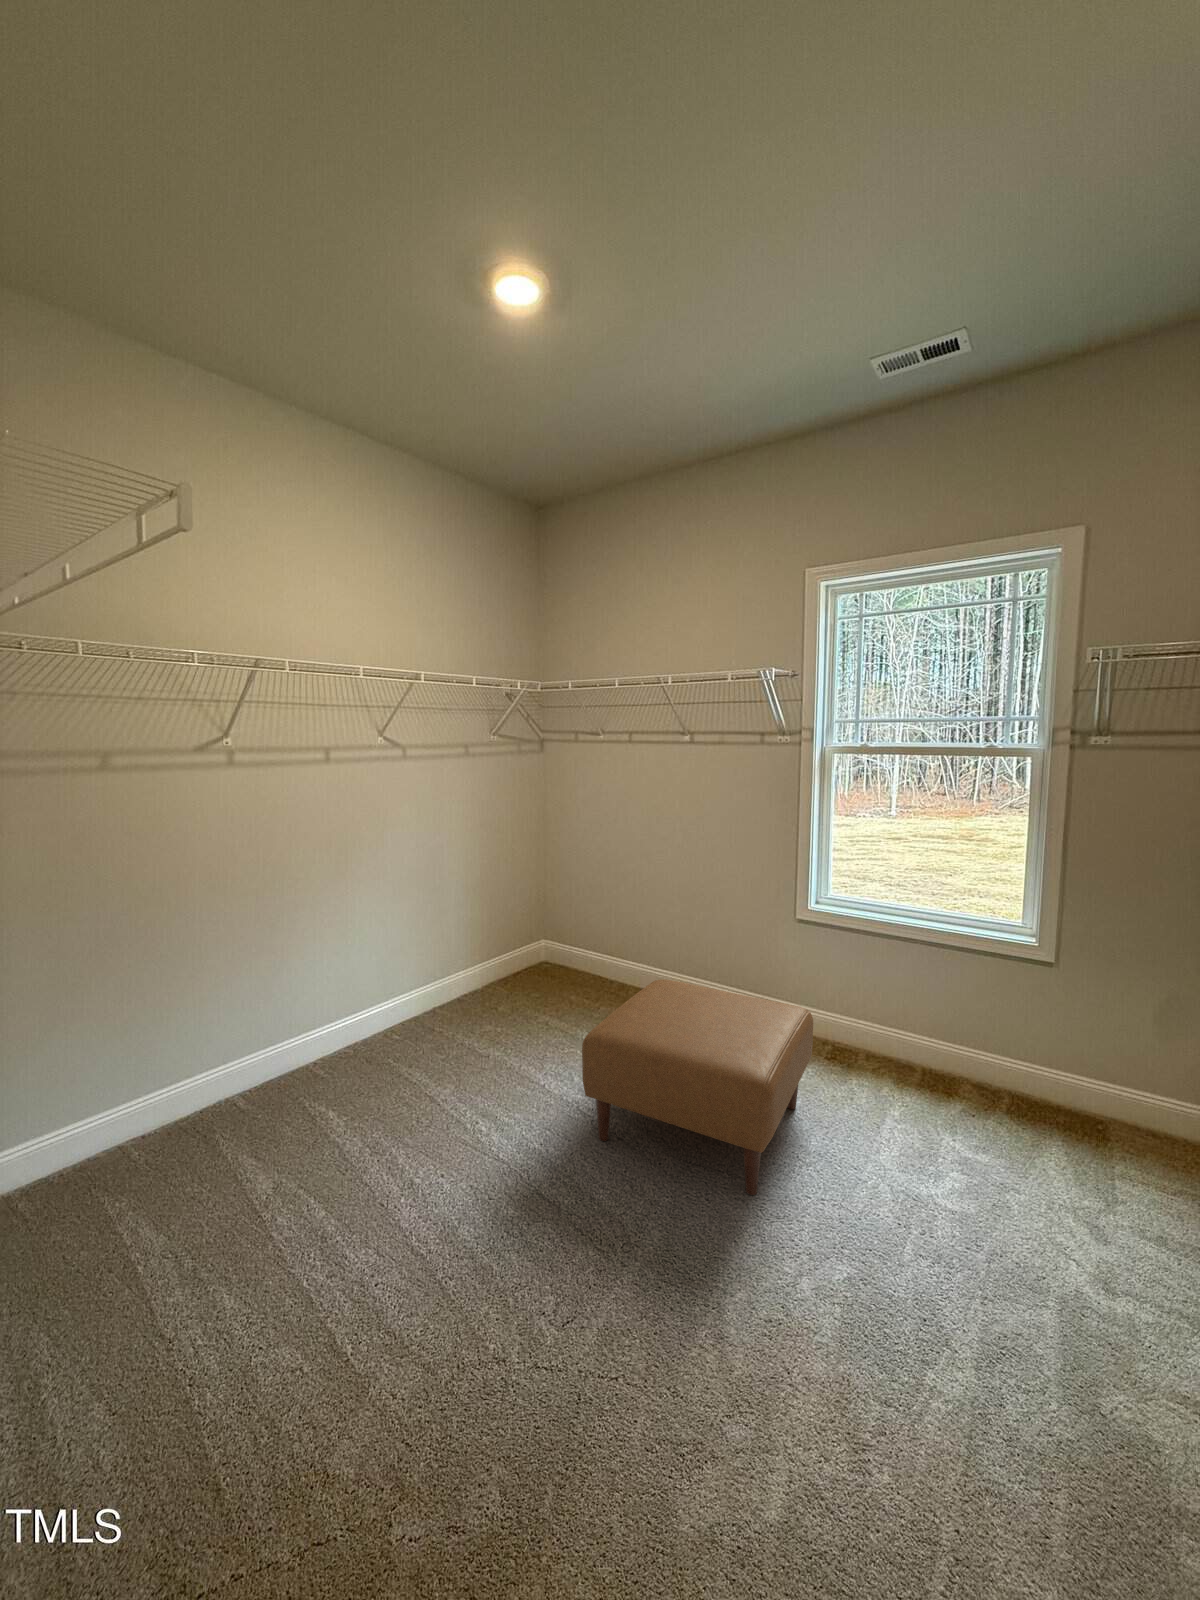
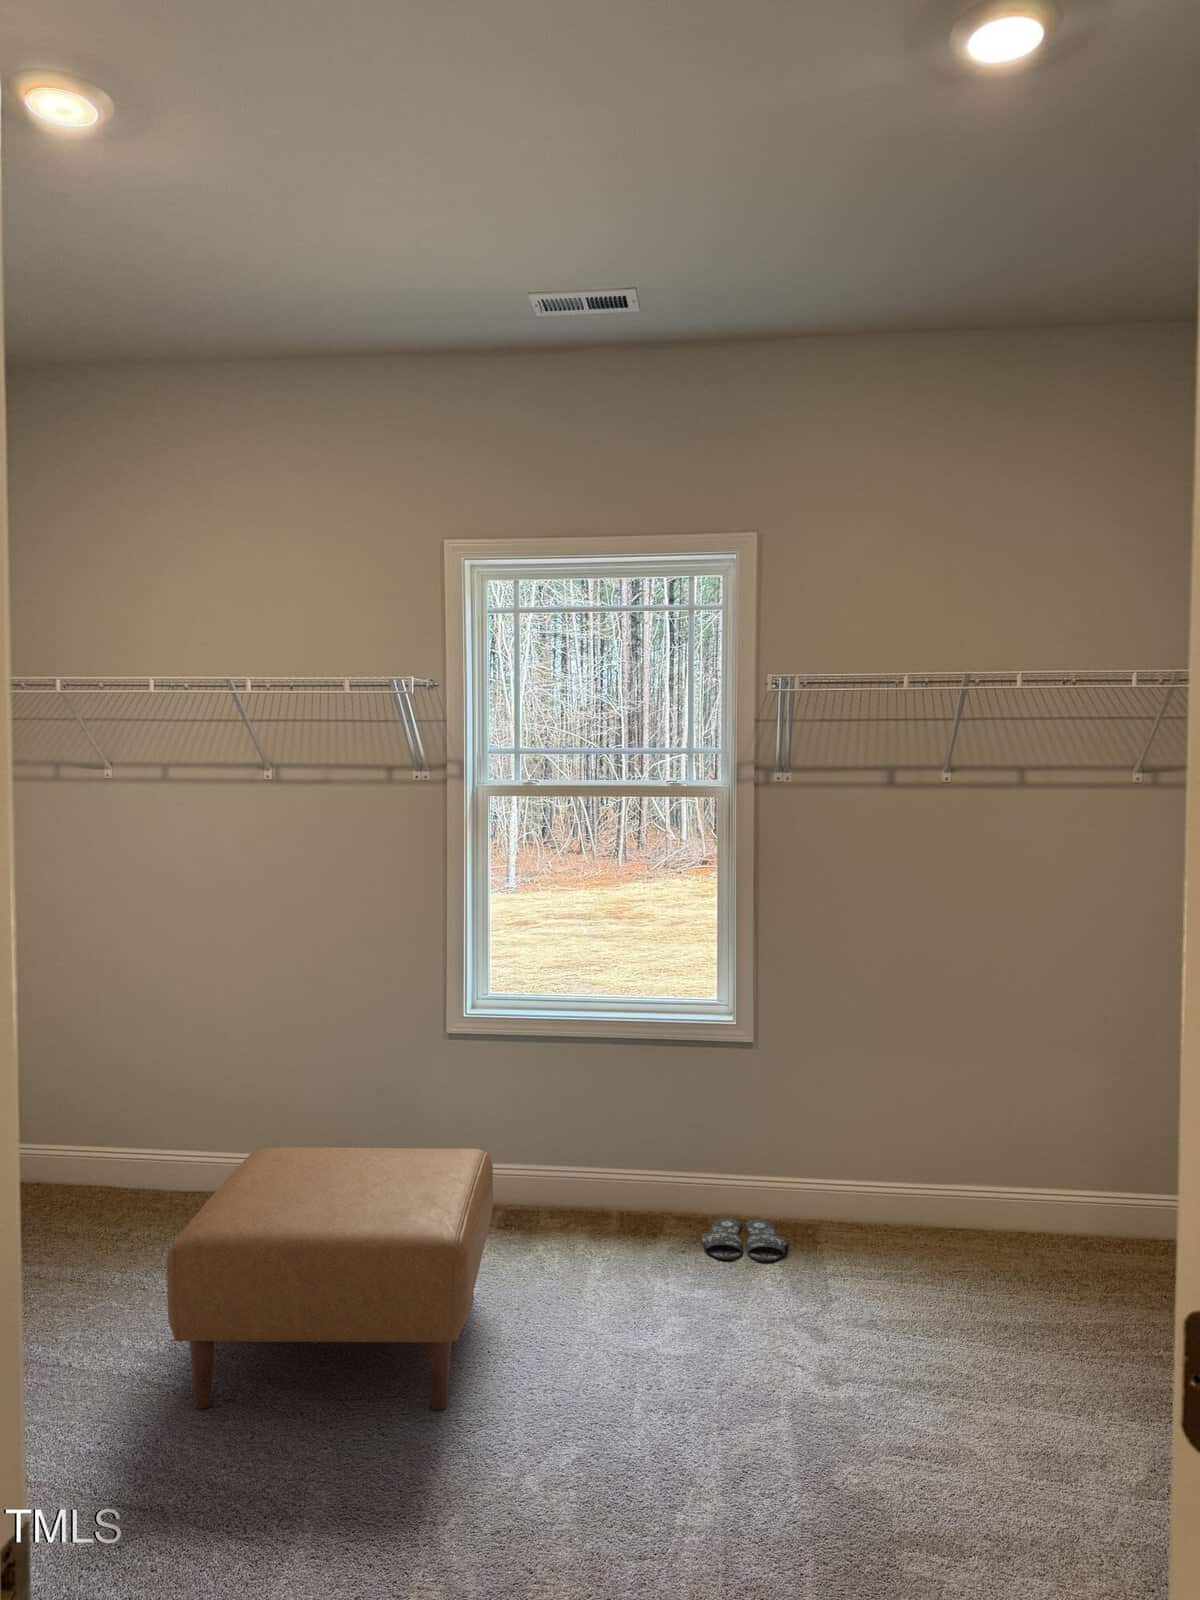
slippers: none [992,1096,1076,1148] -> present [702,1218,786,1262]

